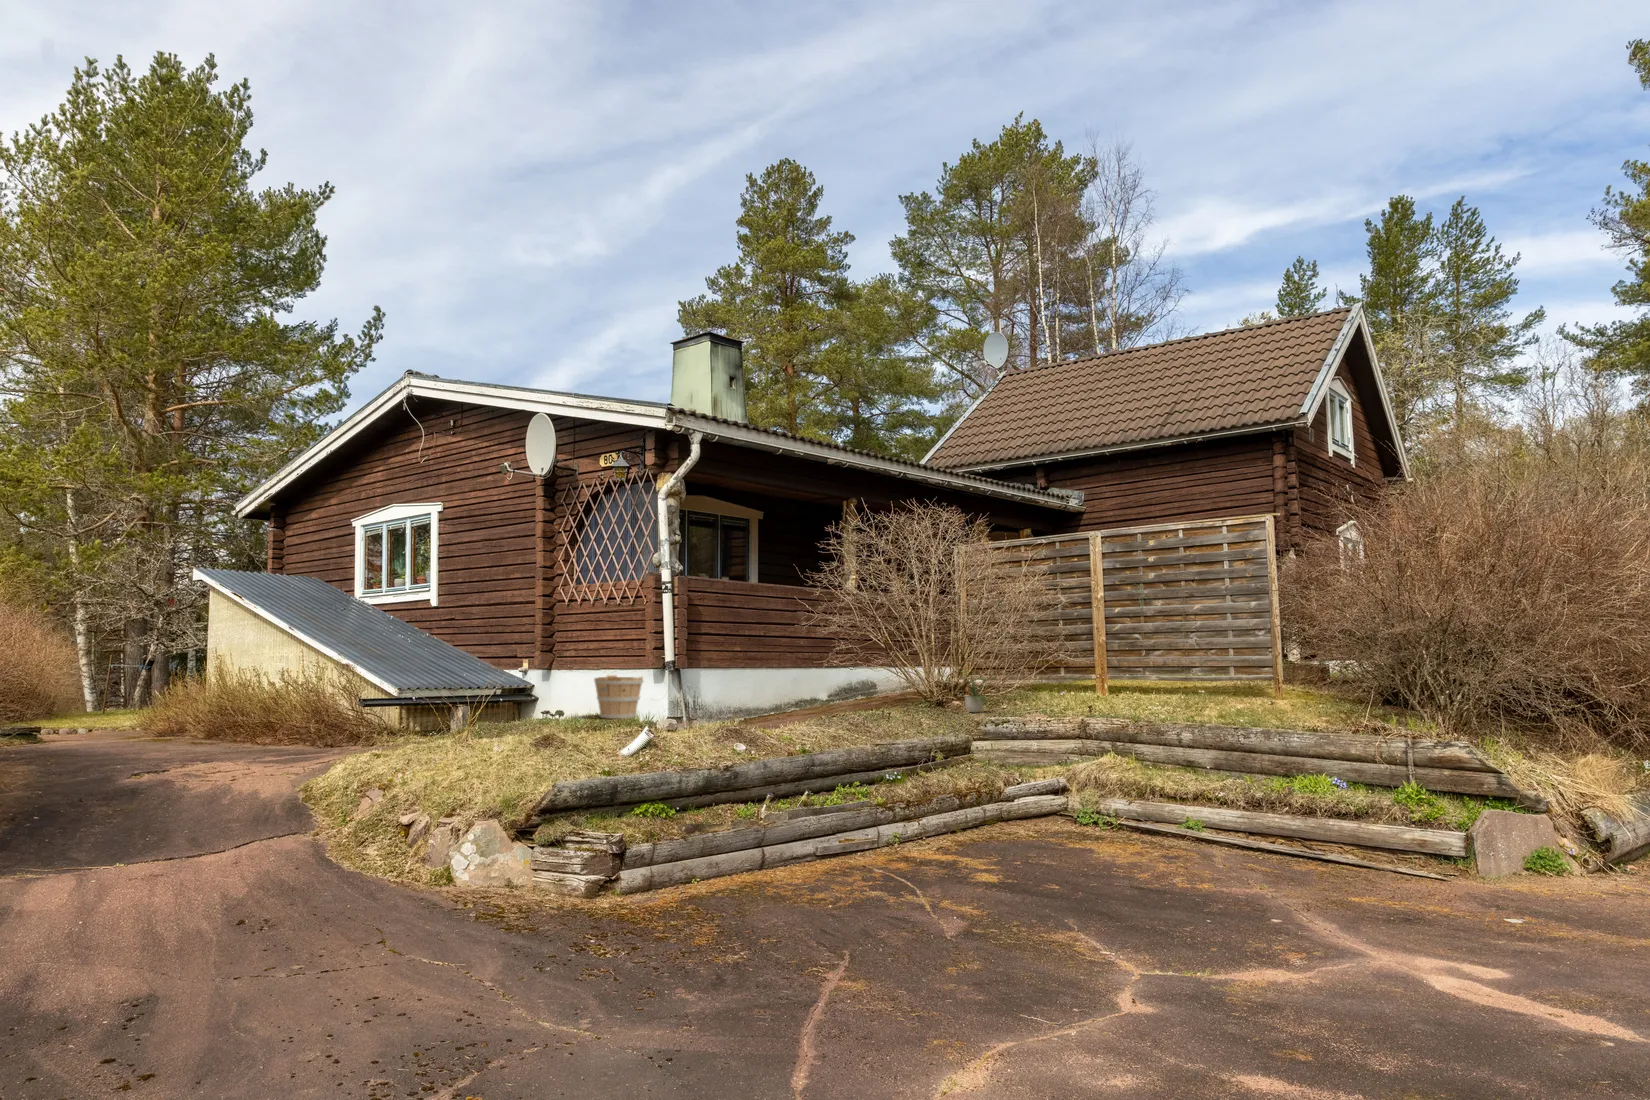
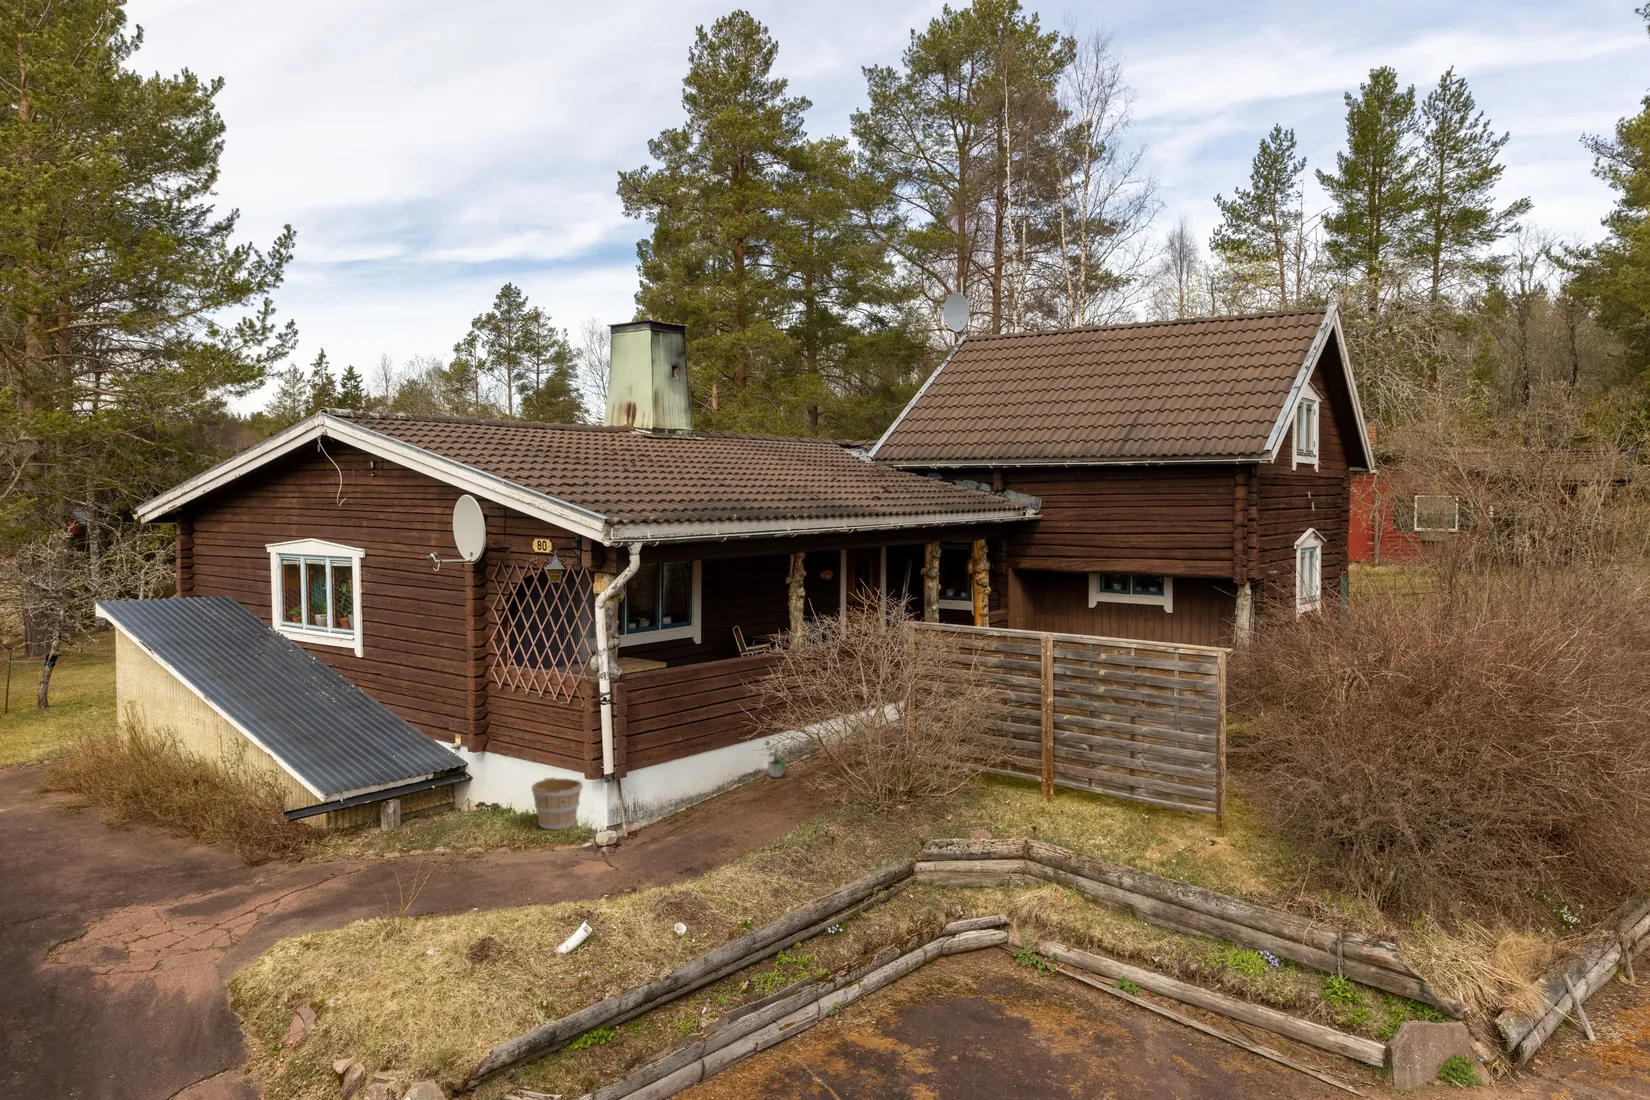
potted plant: present [964,671,991,713] -> present [764,740,788,777]

